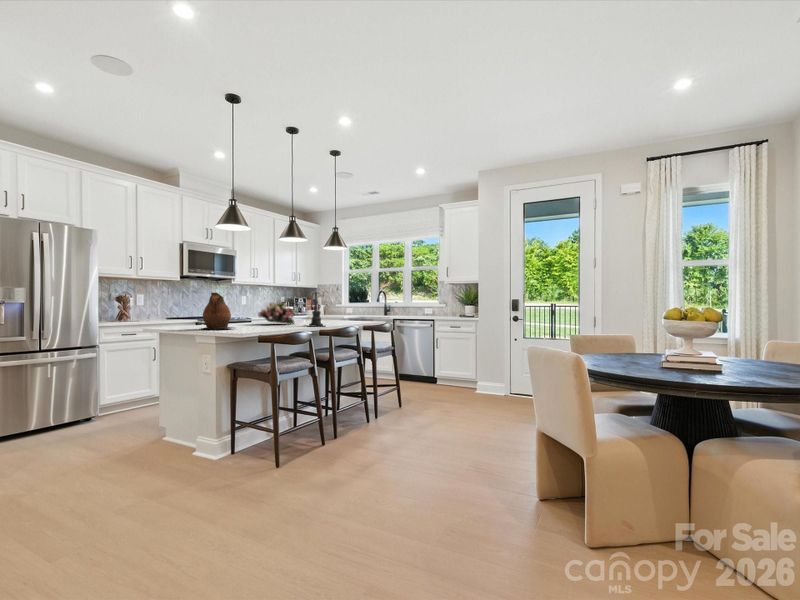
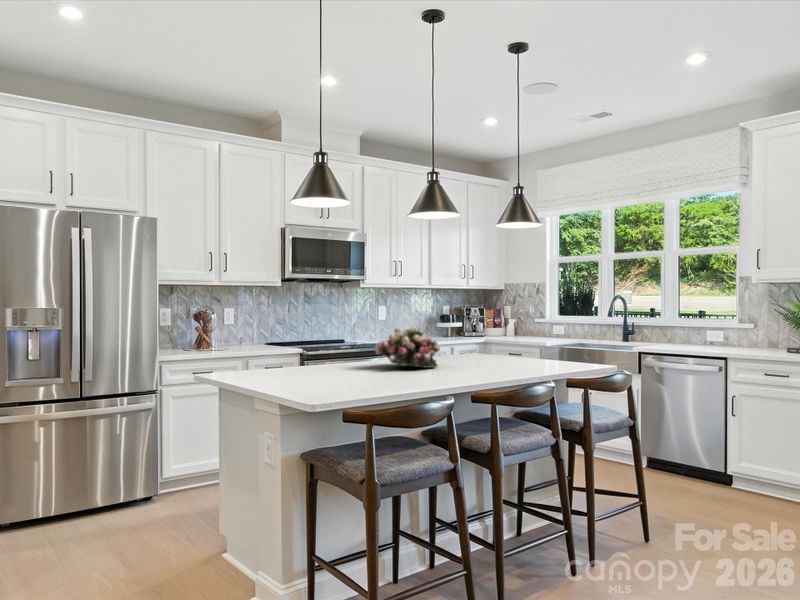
candle holder: present [308,292,323,327] -> none [449,302,491,379]
ceramic pitcher: present [201,293,233,329] -> none [262,319,323,384]

